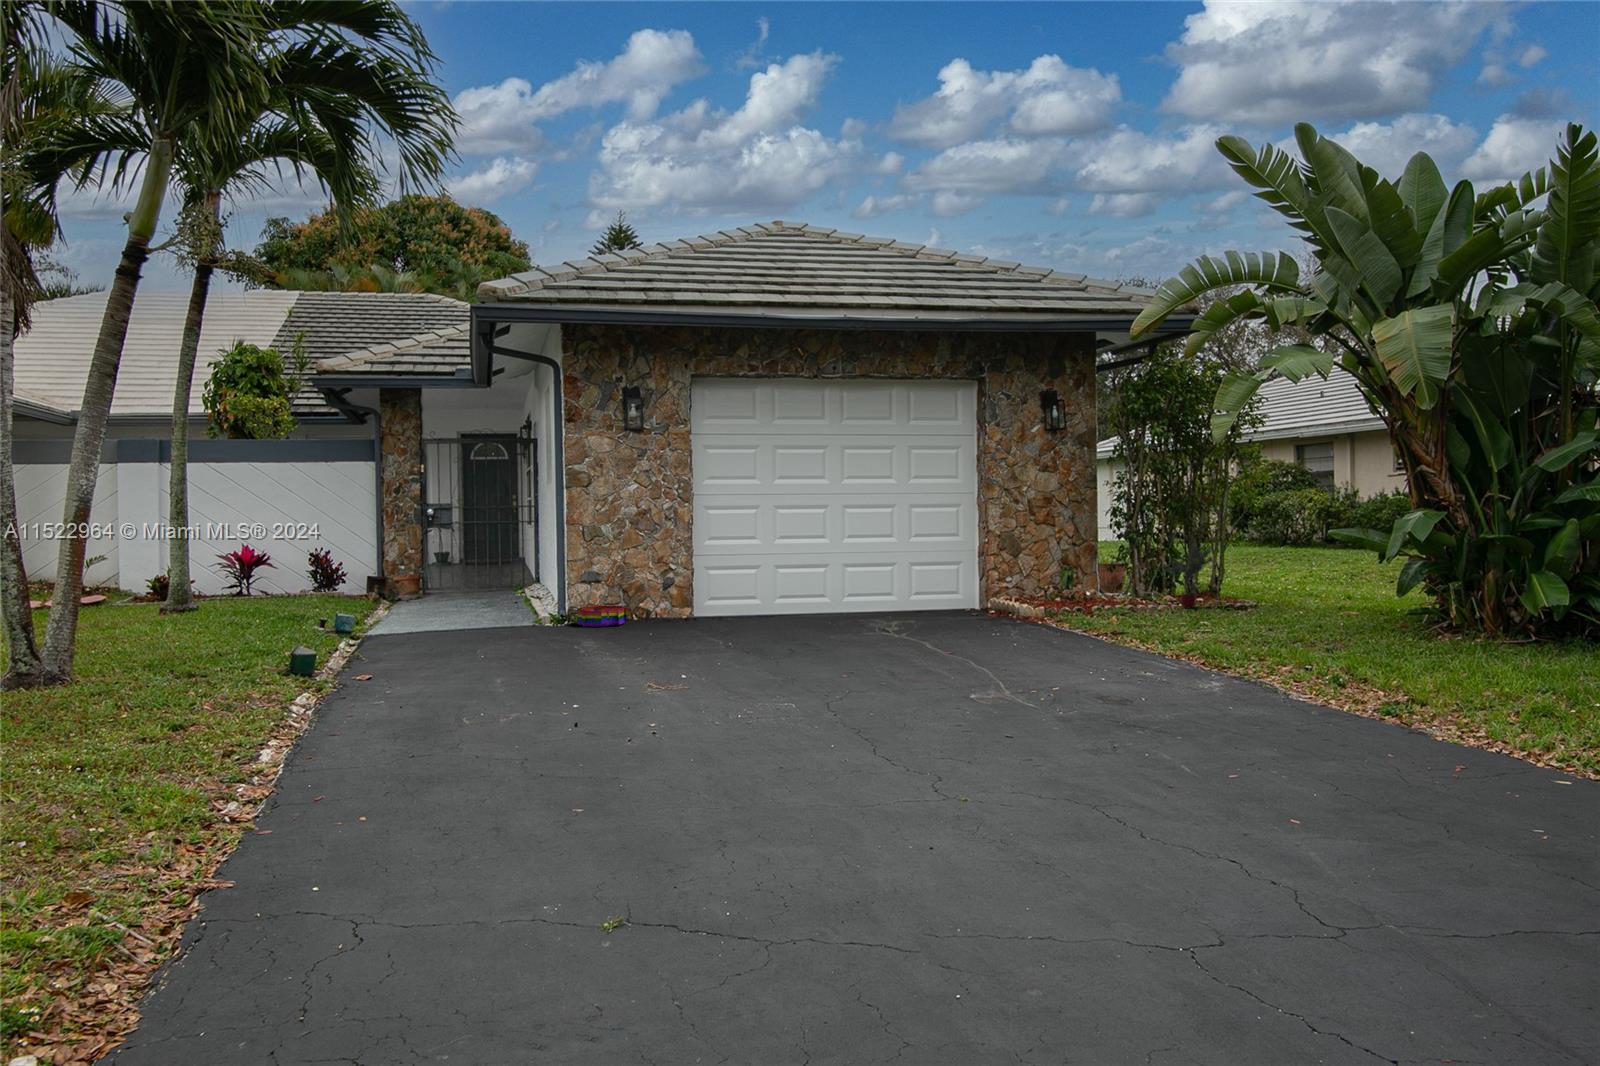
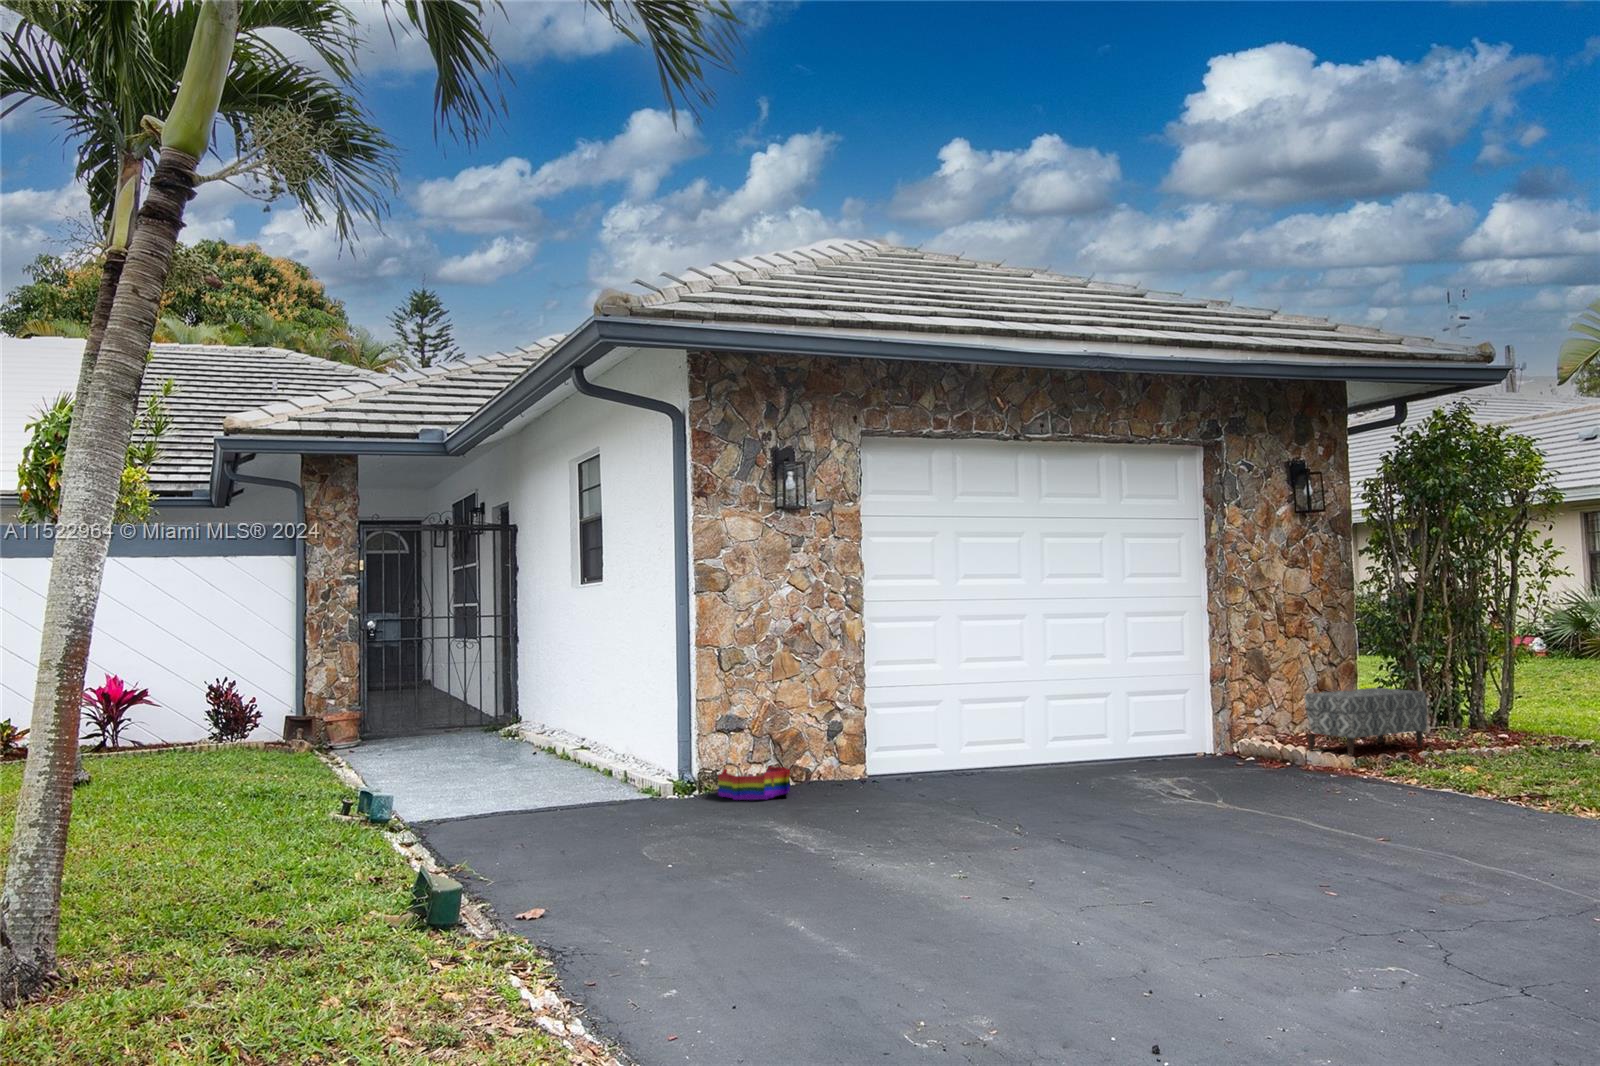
potted tree: present [1165,537,1213,608] -> none [1452,652,1514,749]
bench: none [1045,562,1144,611] -> present [1305,688,1427,756]

